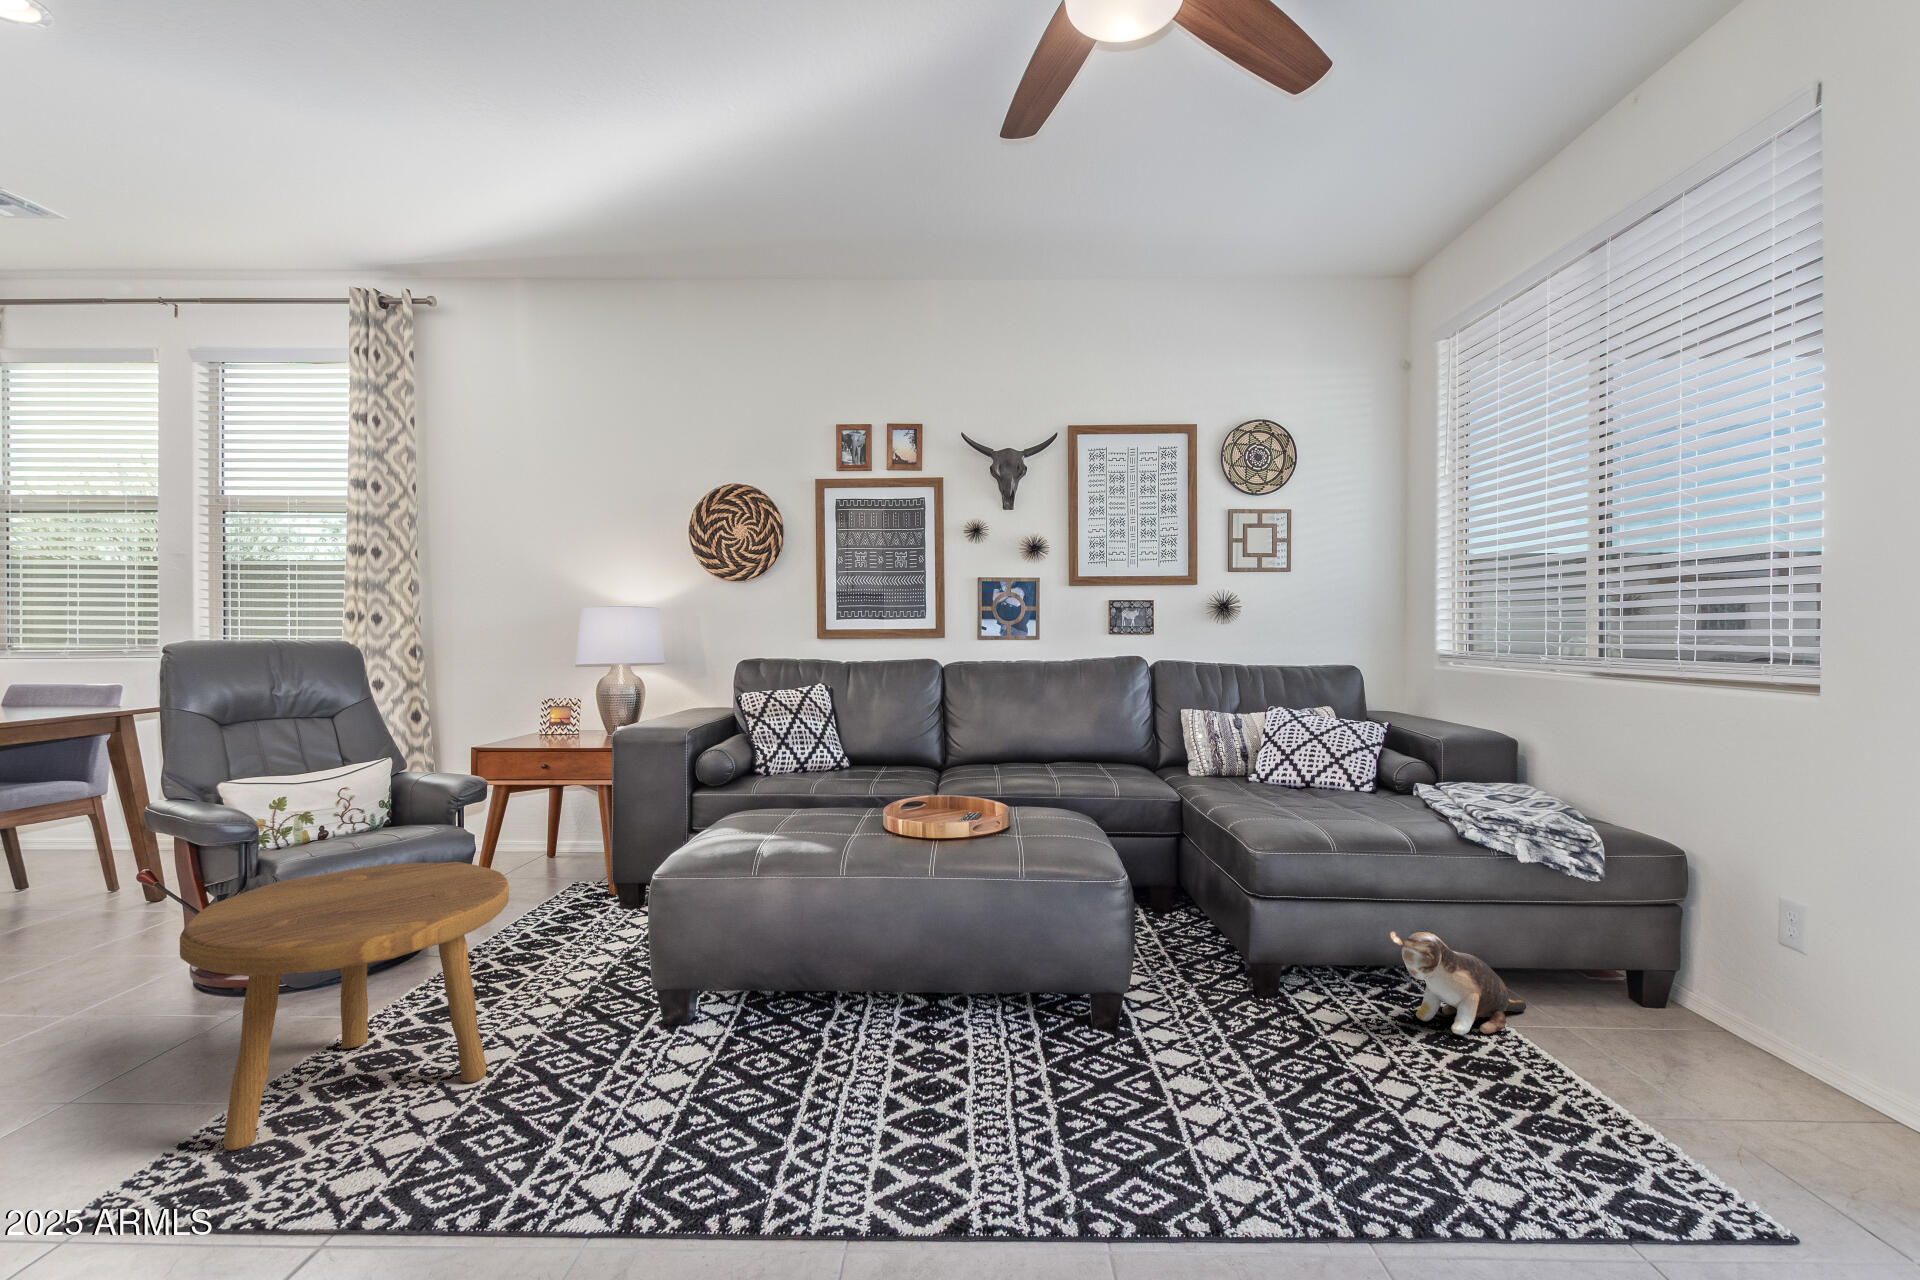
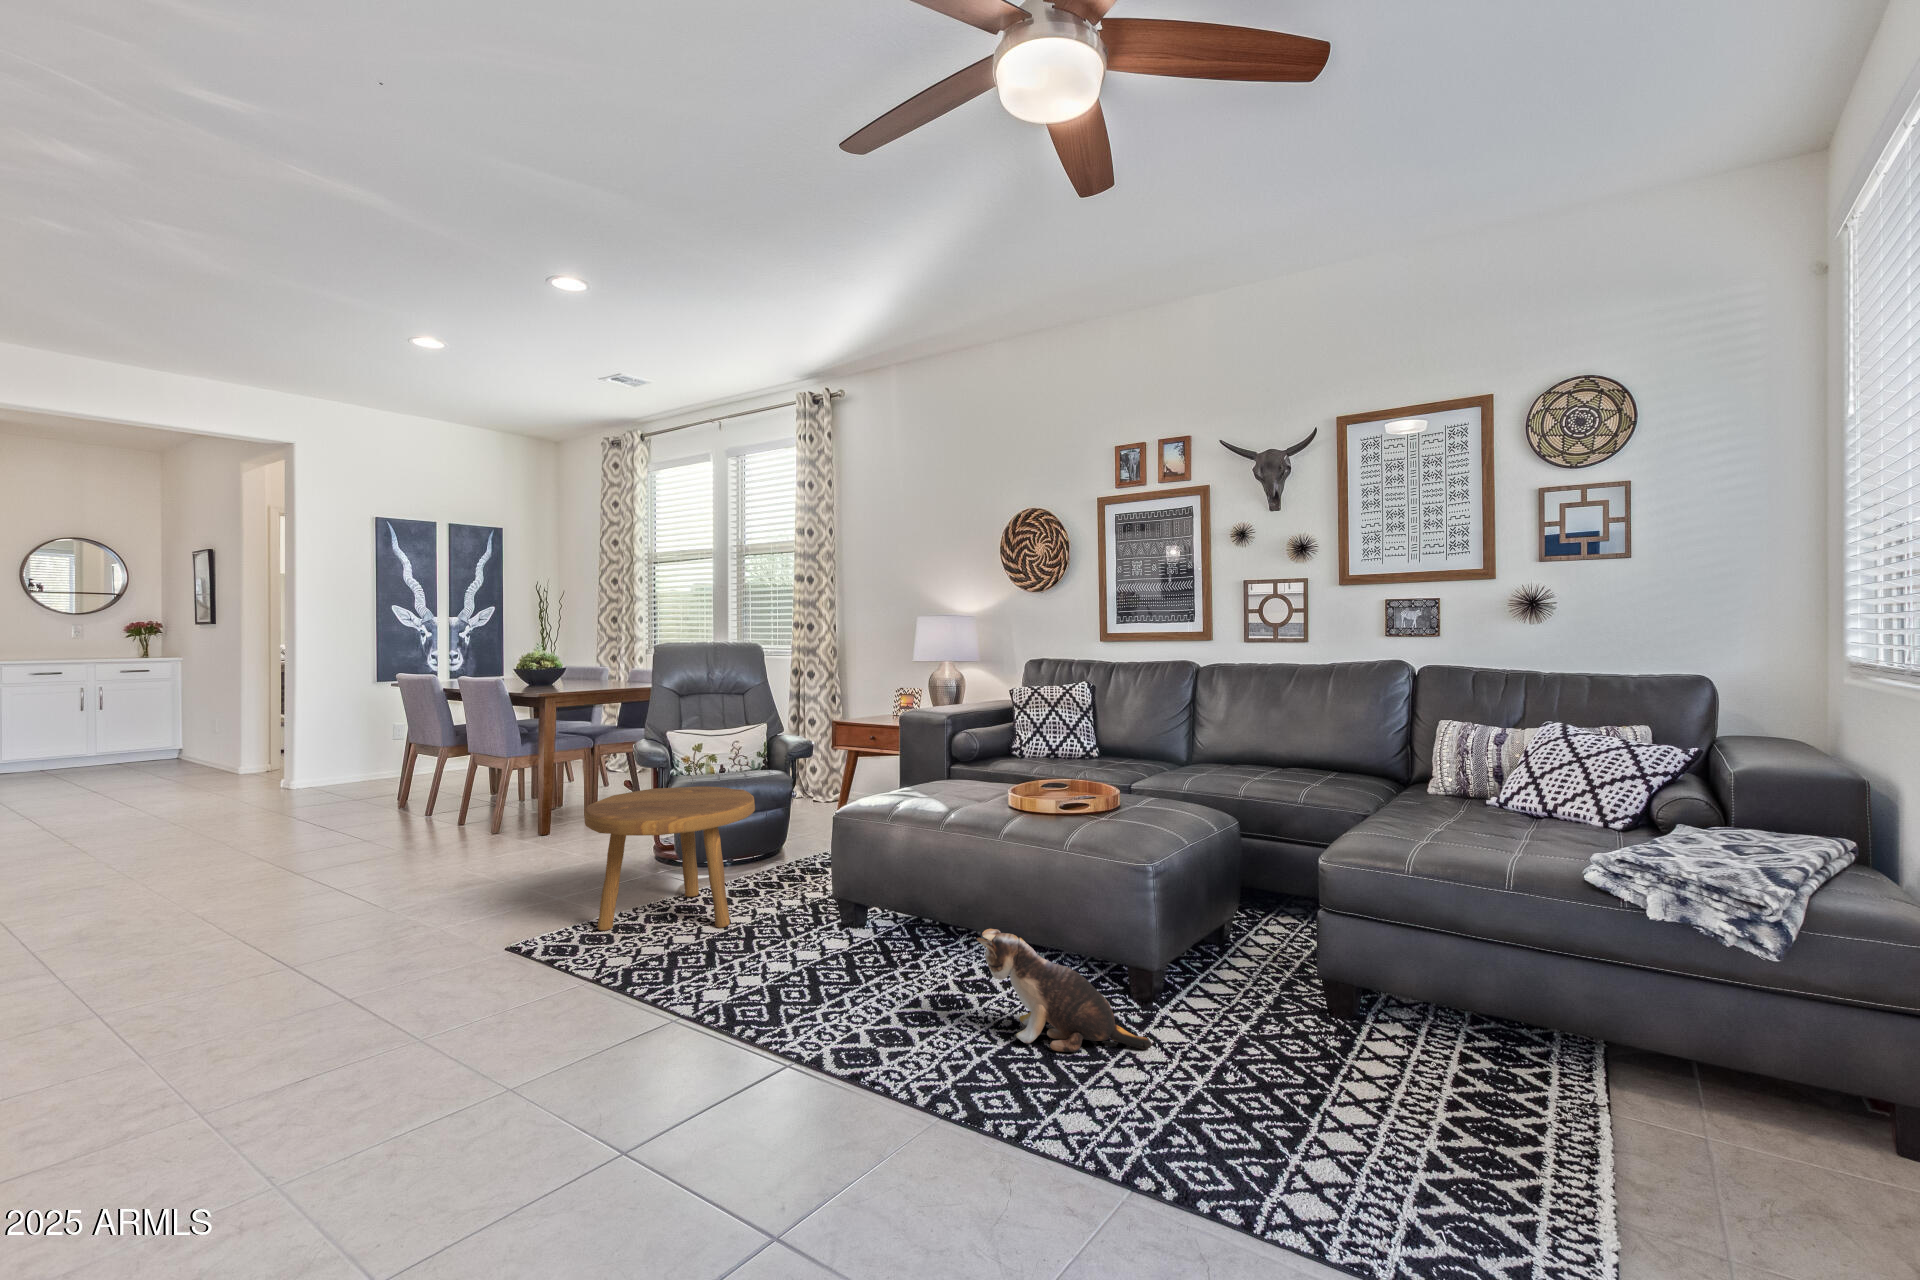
plush toy: present [1390,932,1526,1035] -> present [977,929,1152,1052]

